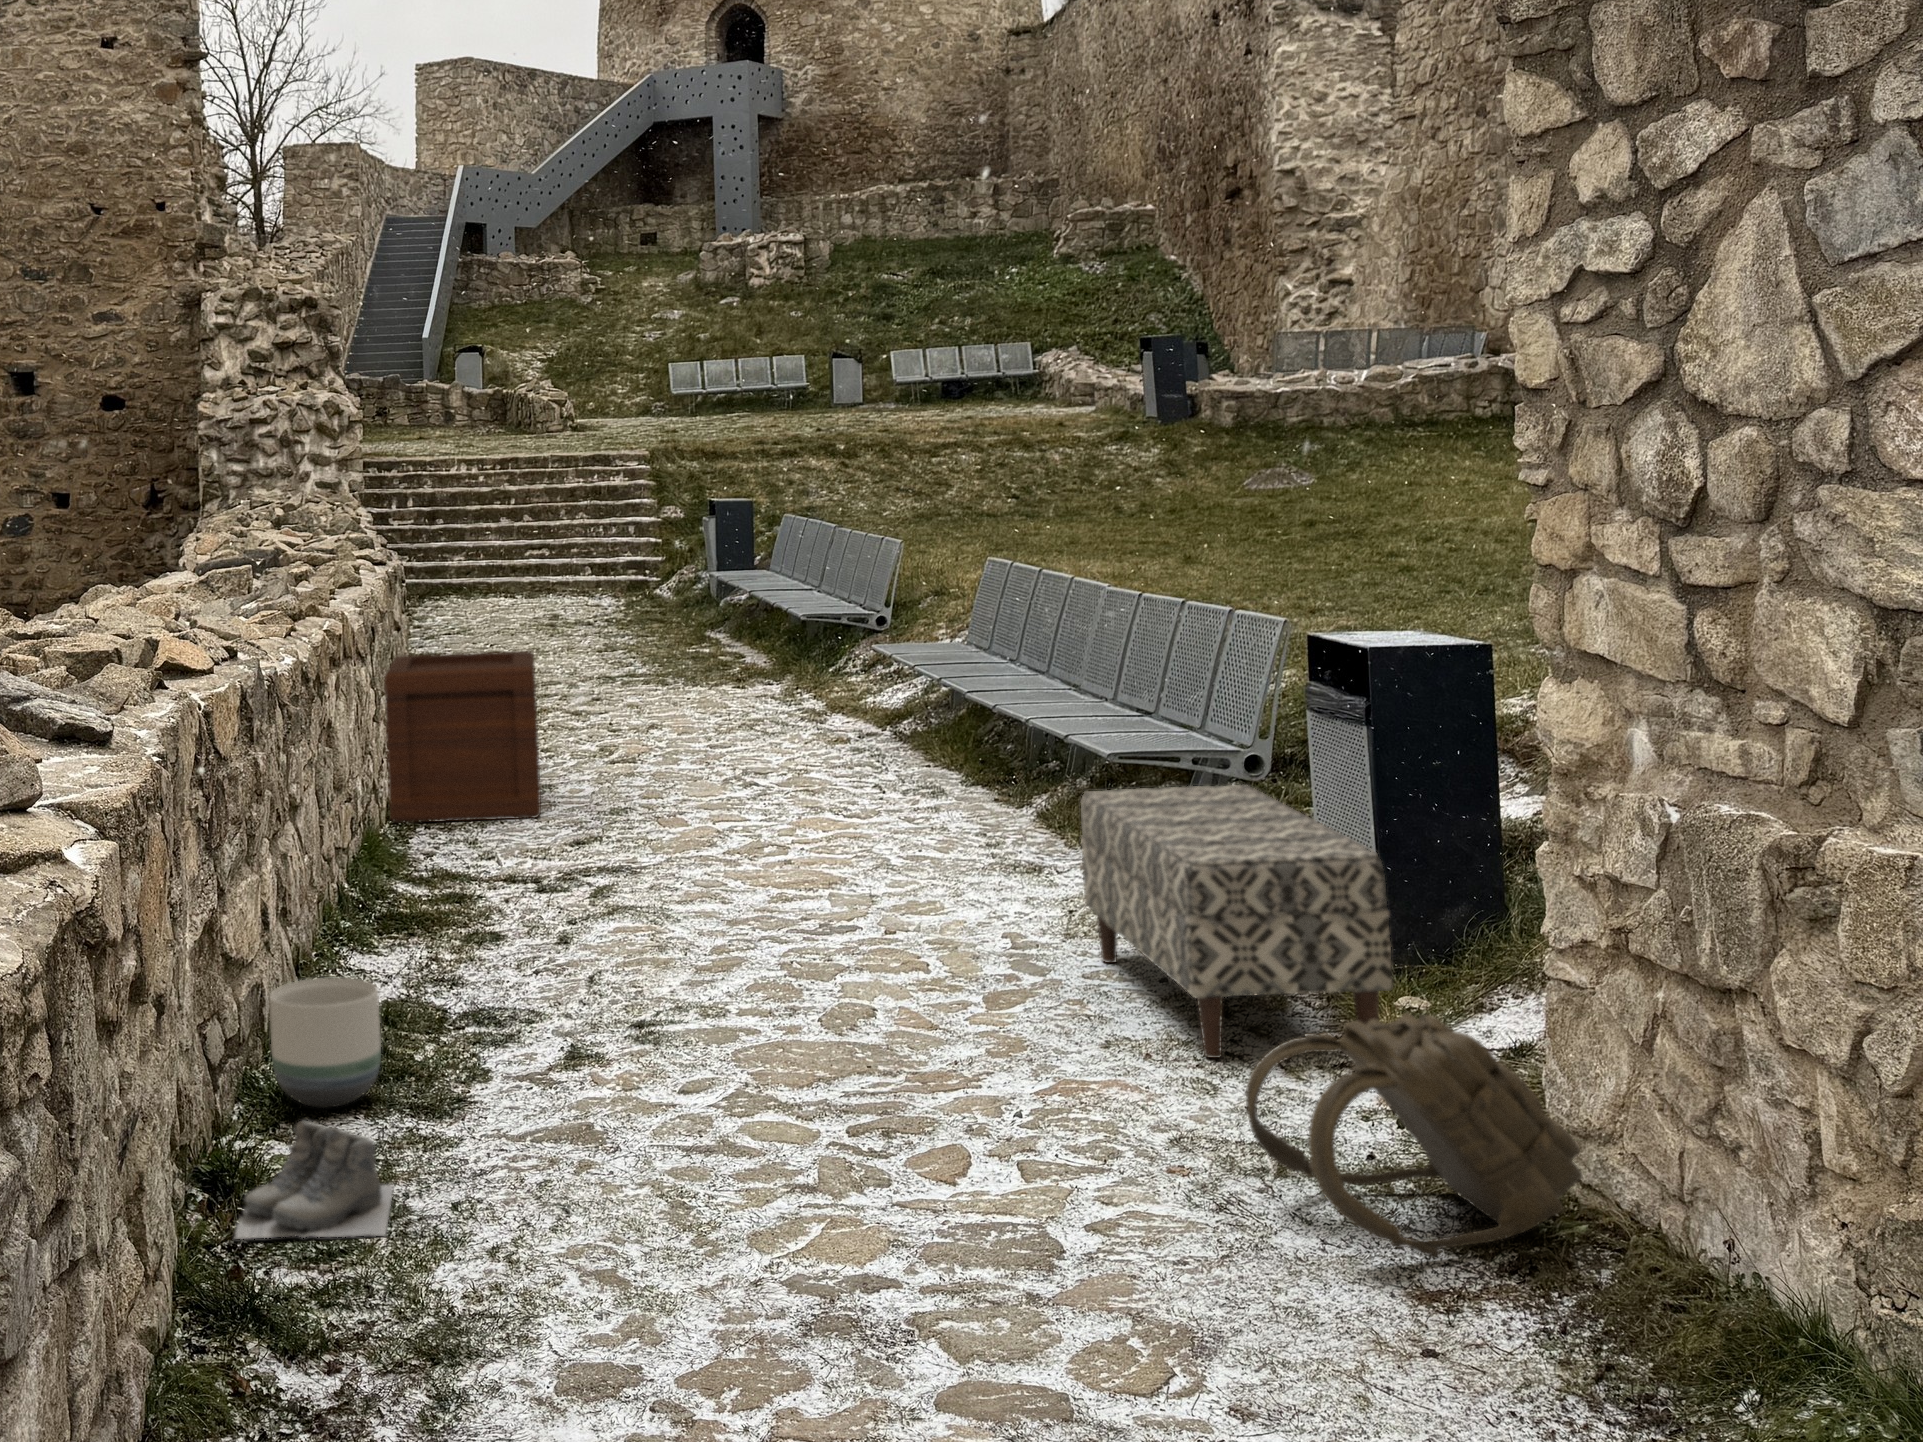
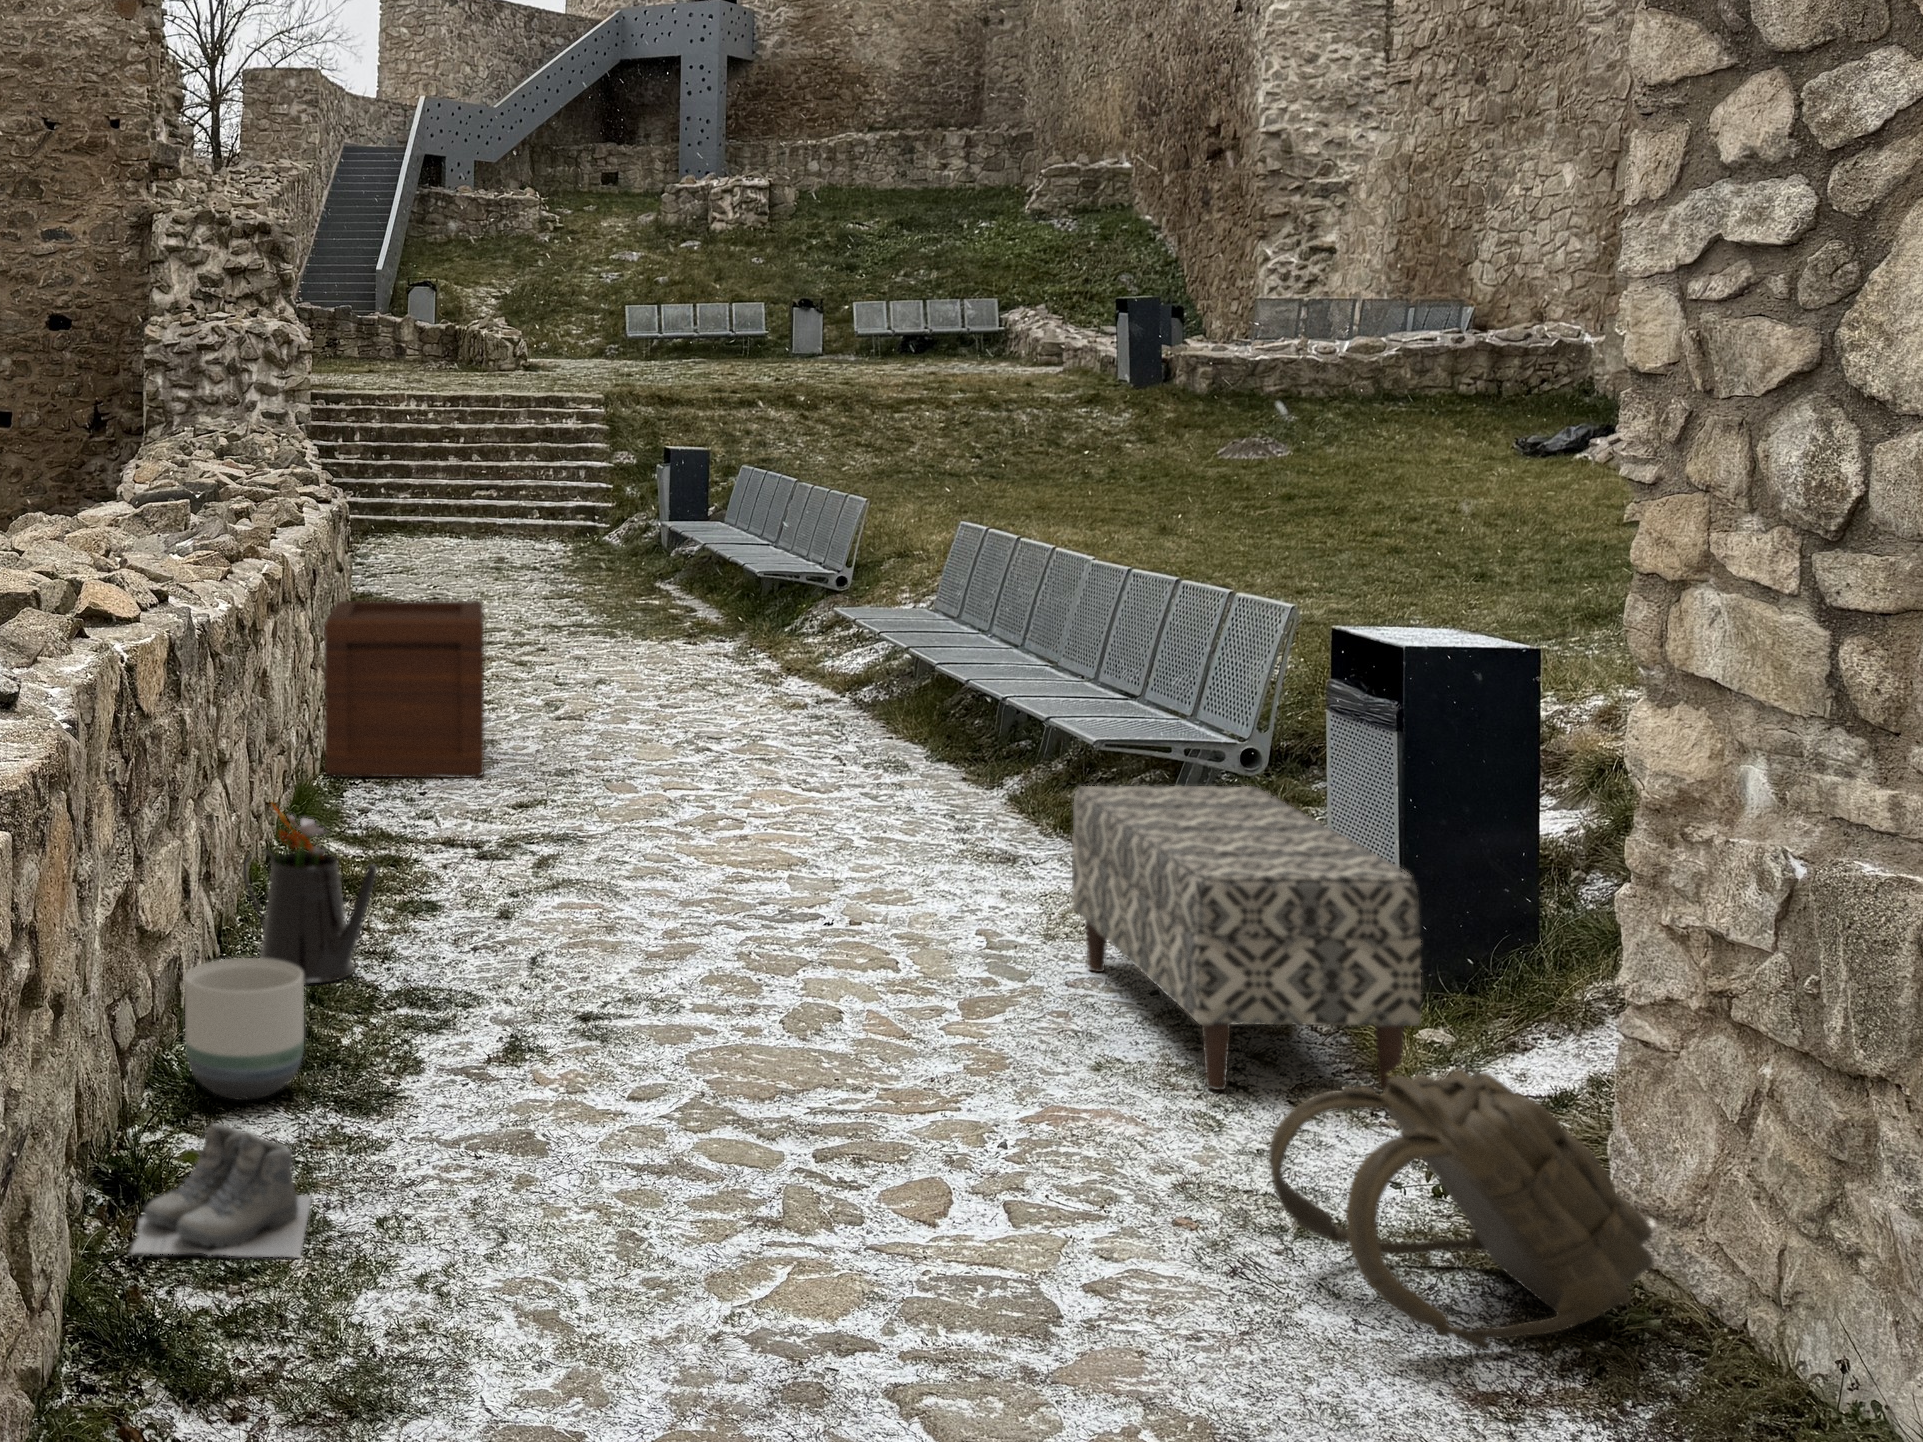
watering can: none [317,834,442,1006] -> present [243,808,377,984]

